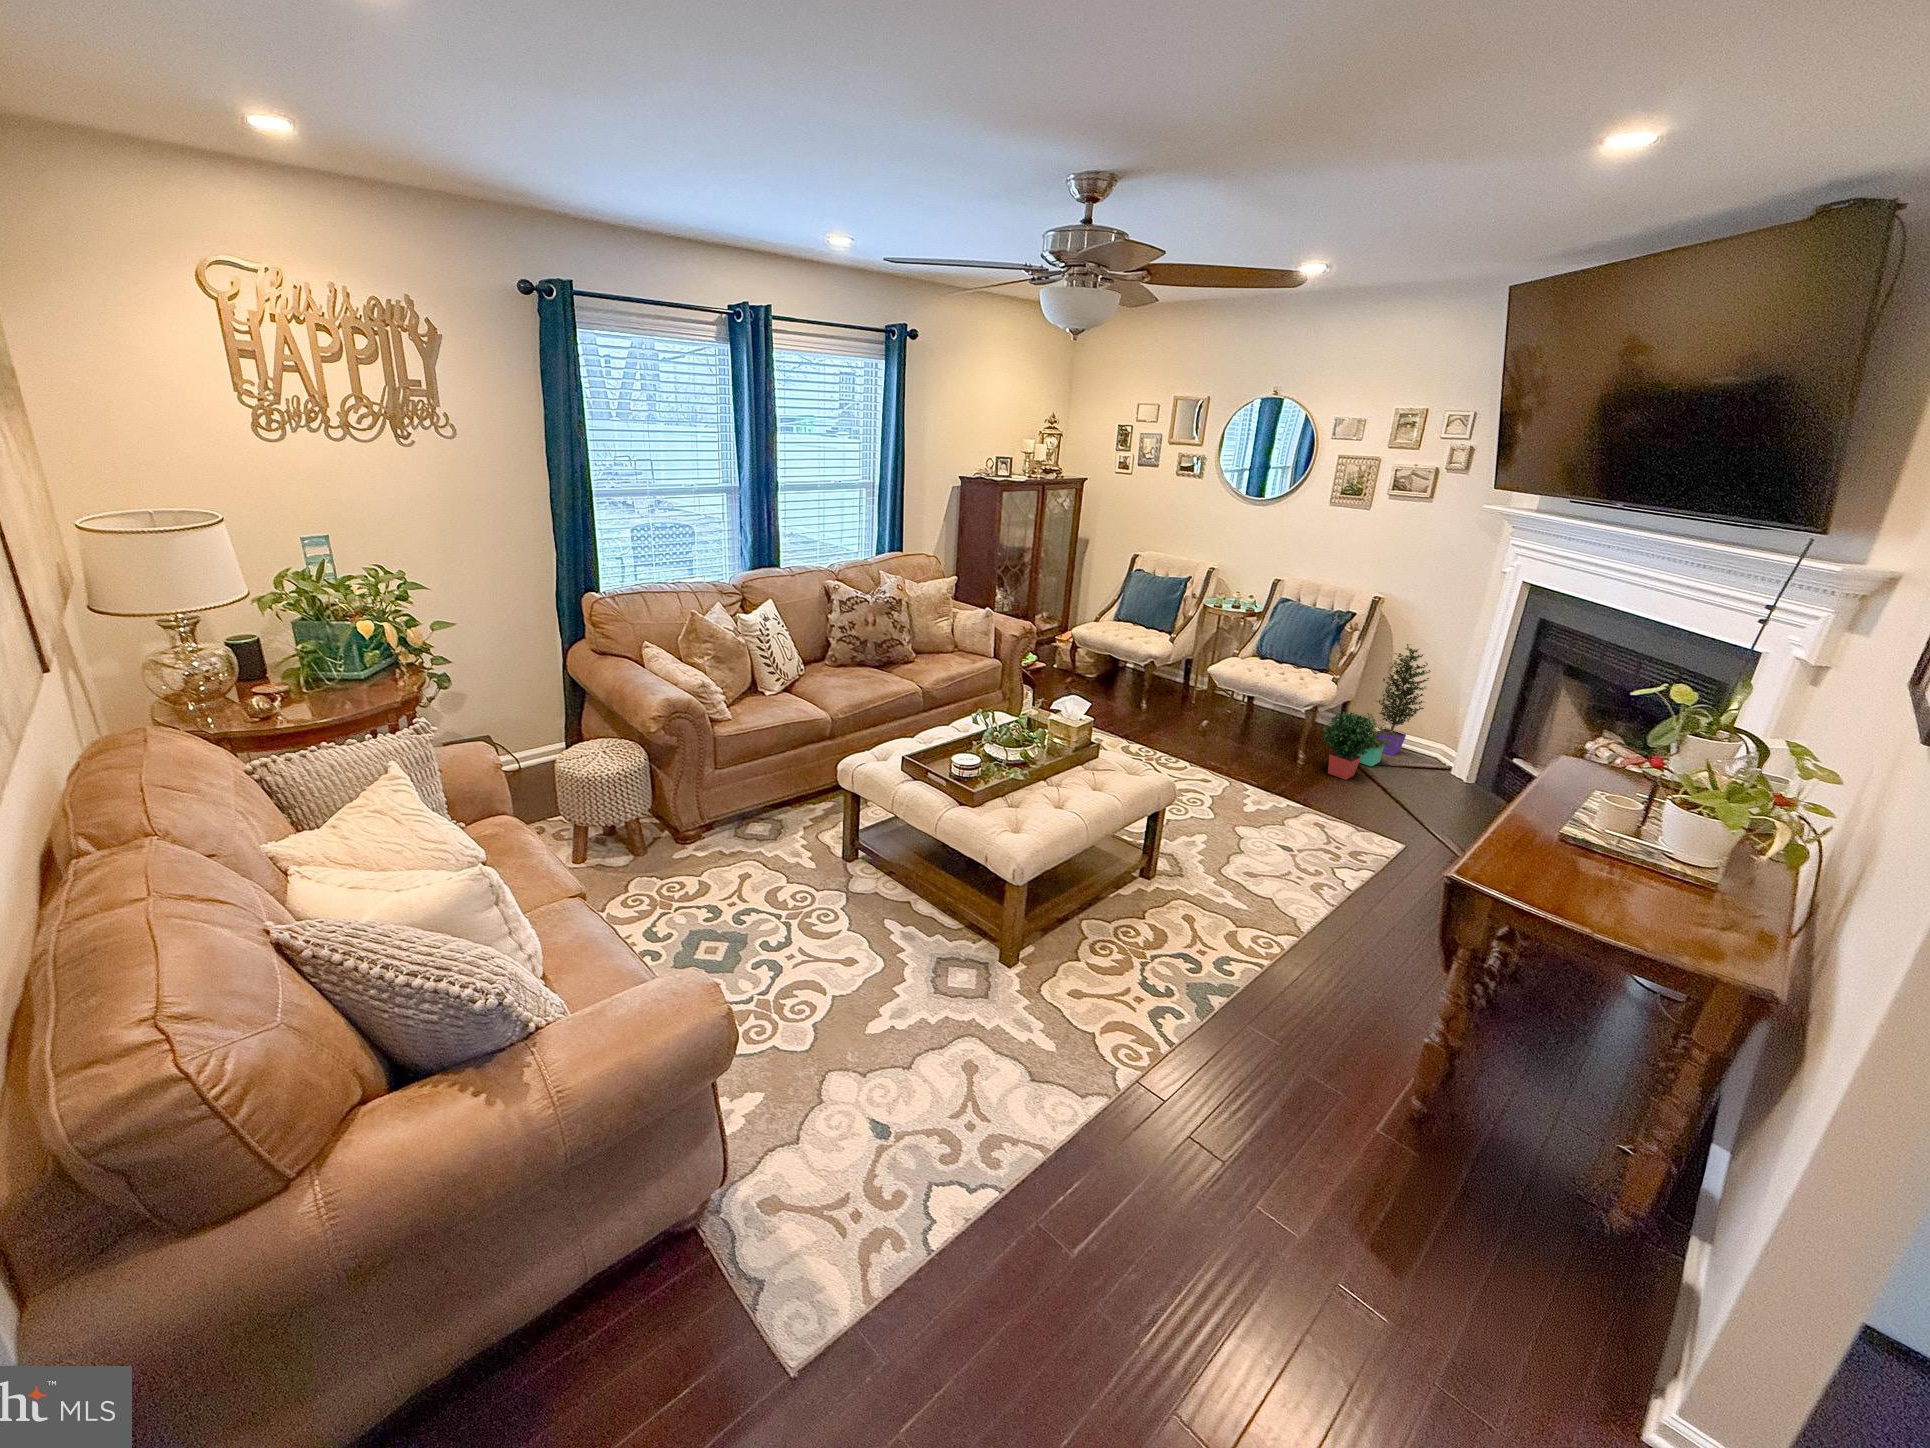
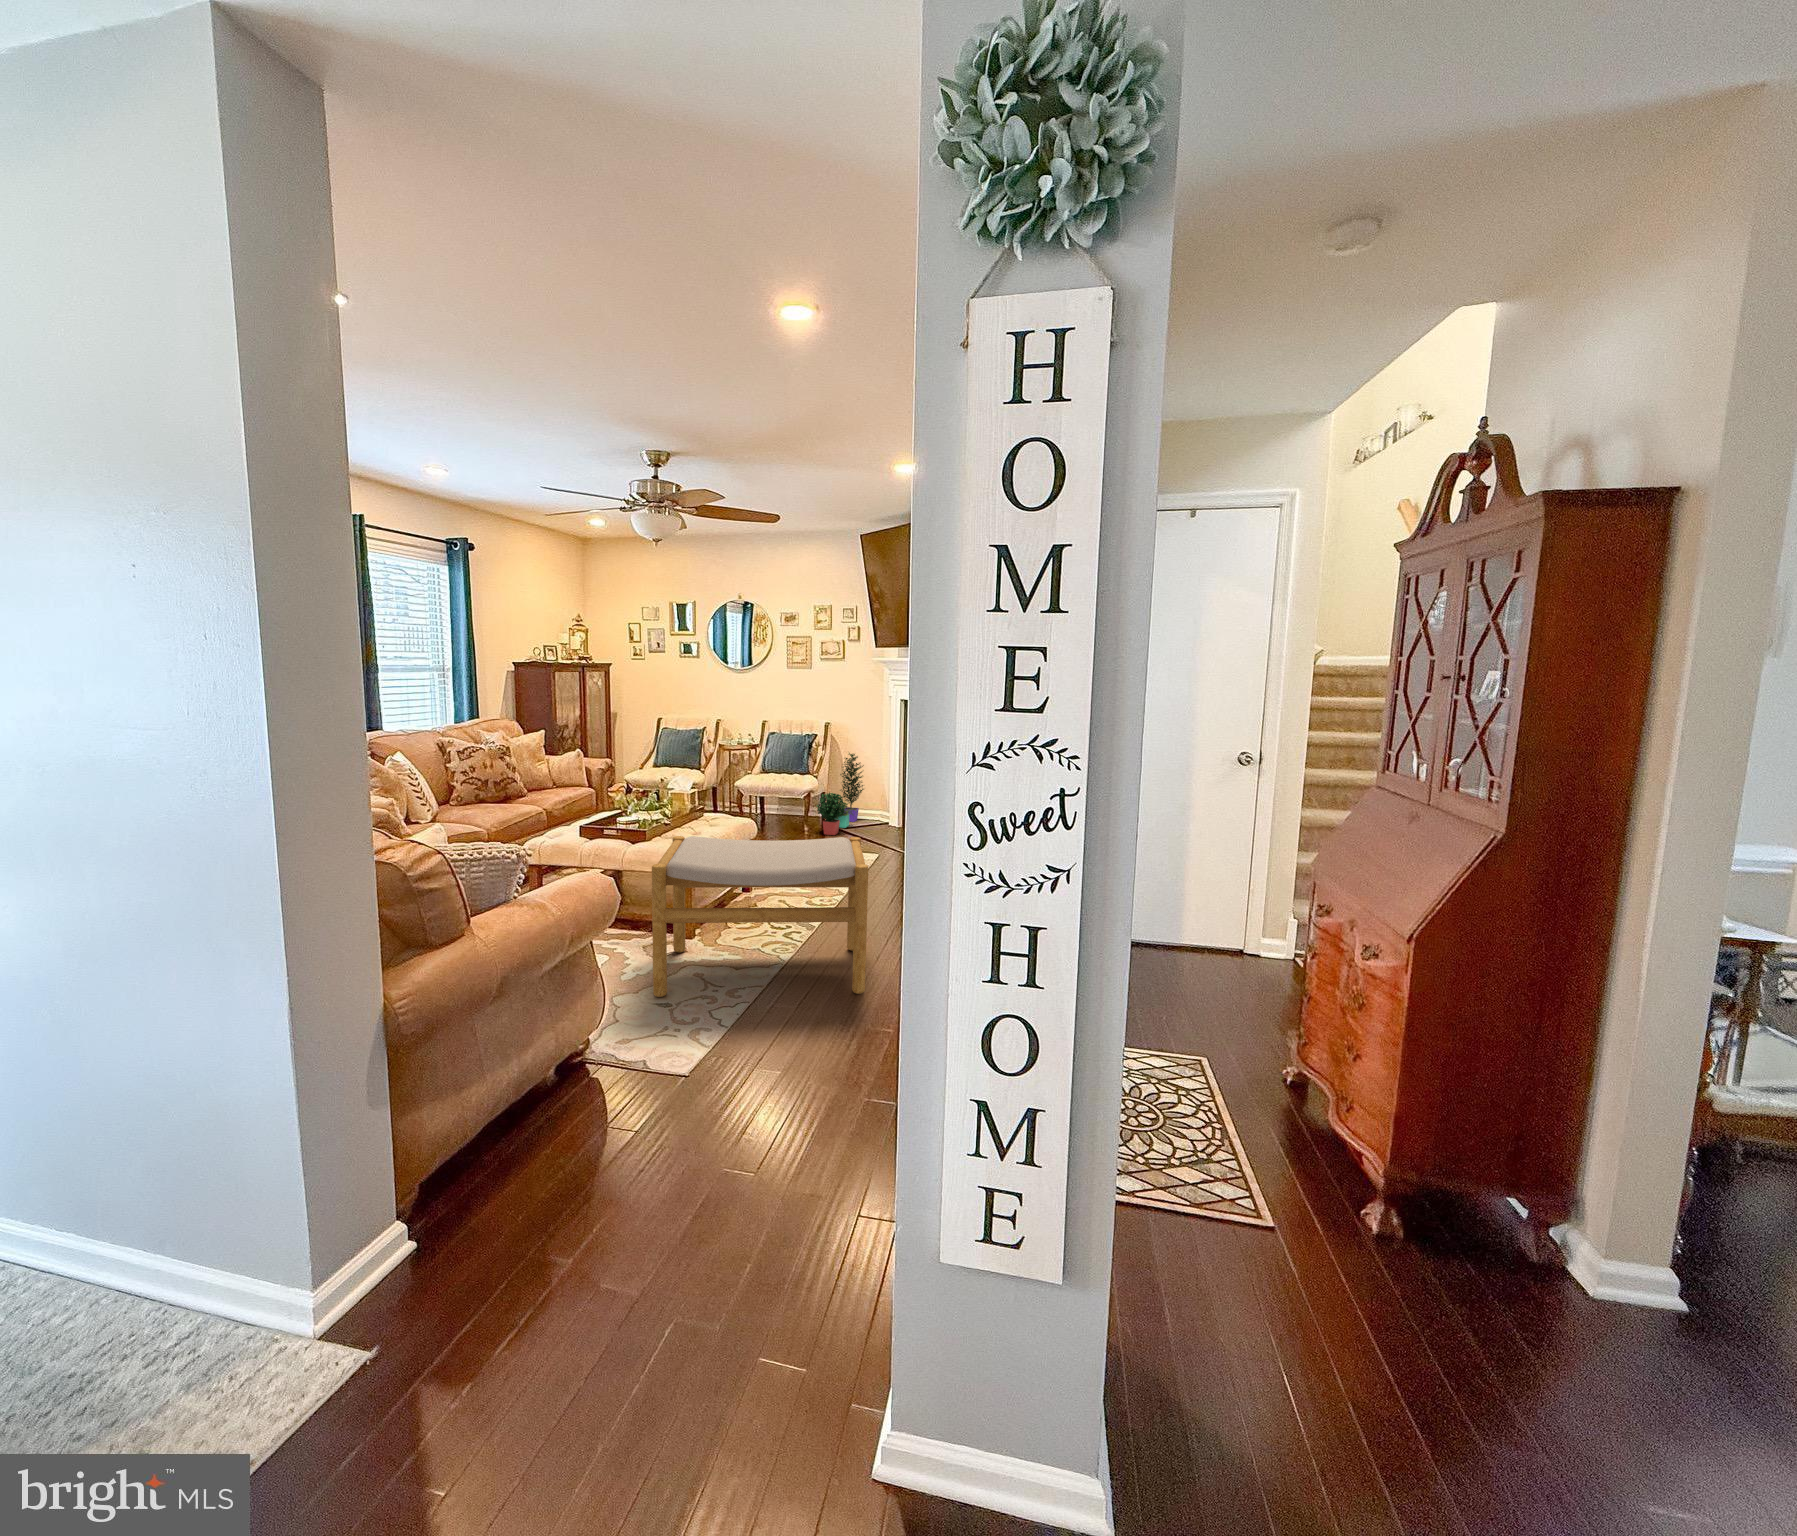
footstool: none [865,829,1320,1324] -> present [652,836,868,997]

